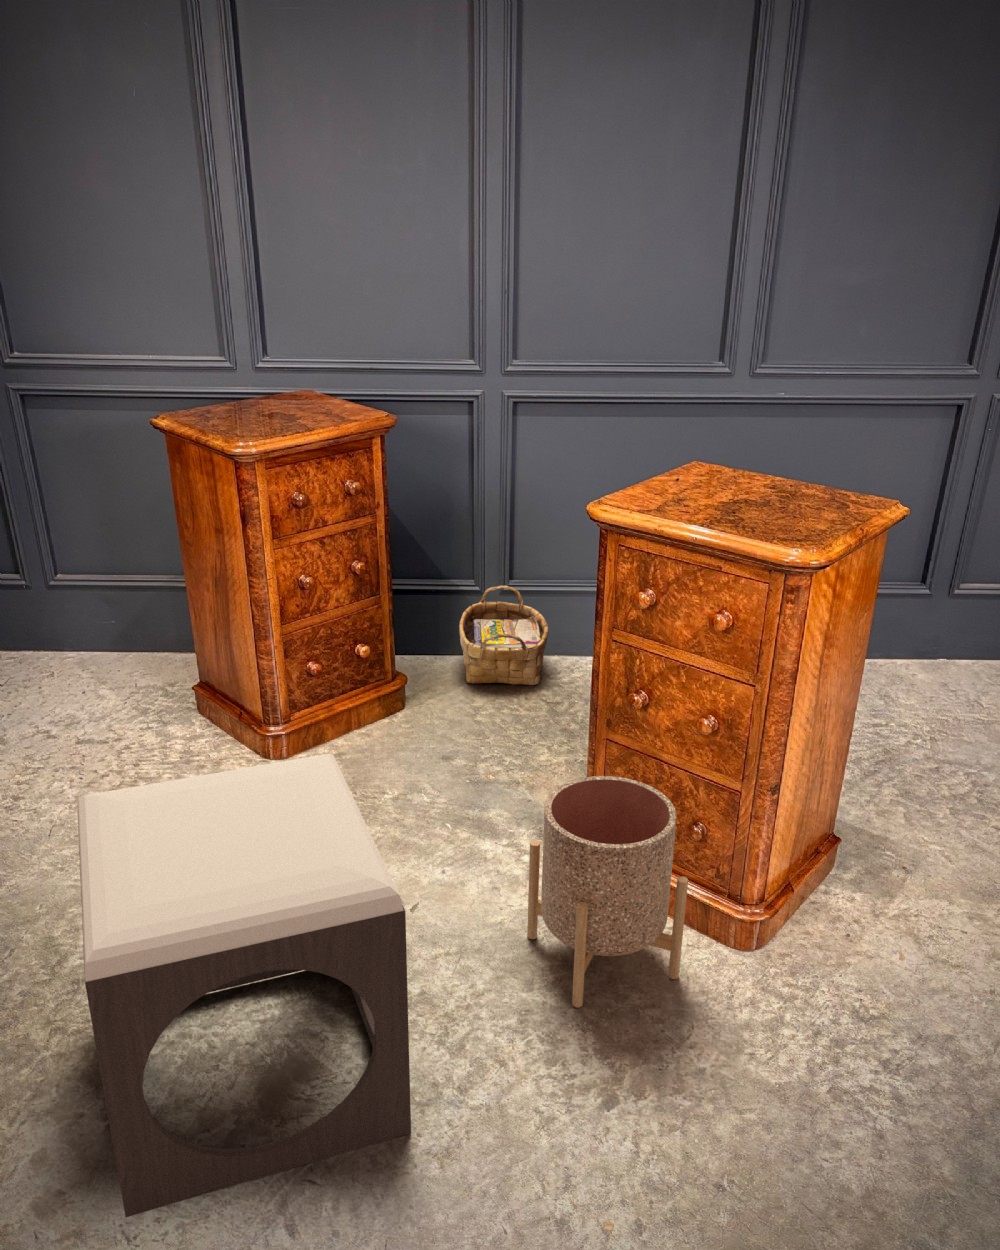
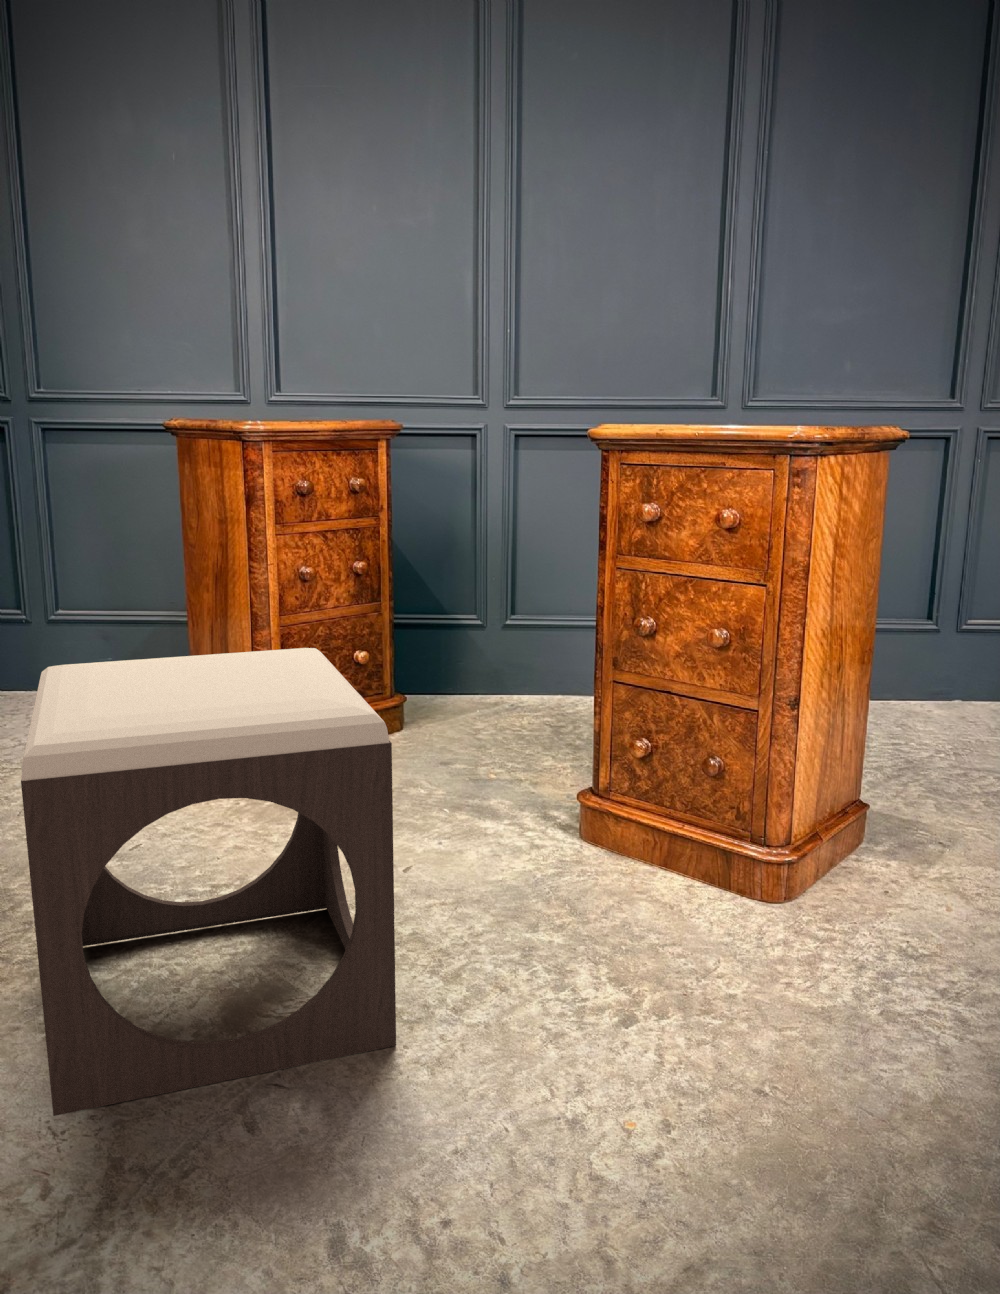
woven basket: present [459,586,548,685] -> none [462,621,552,714]
planter: present [527,776,688,1008] -> none [531,704,707,945]

